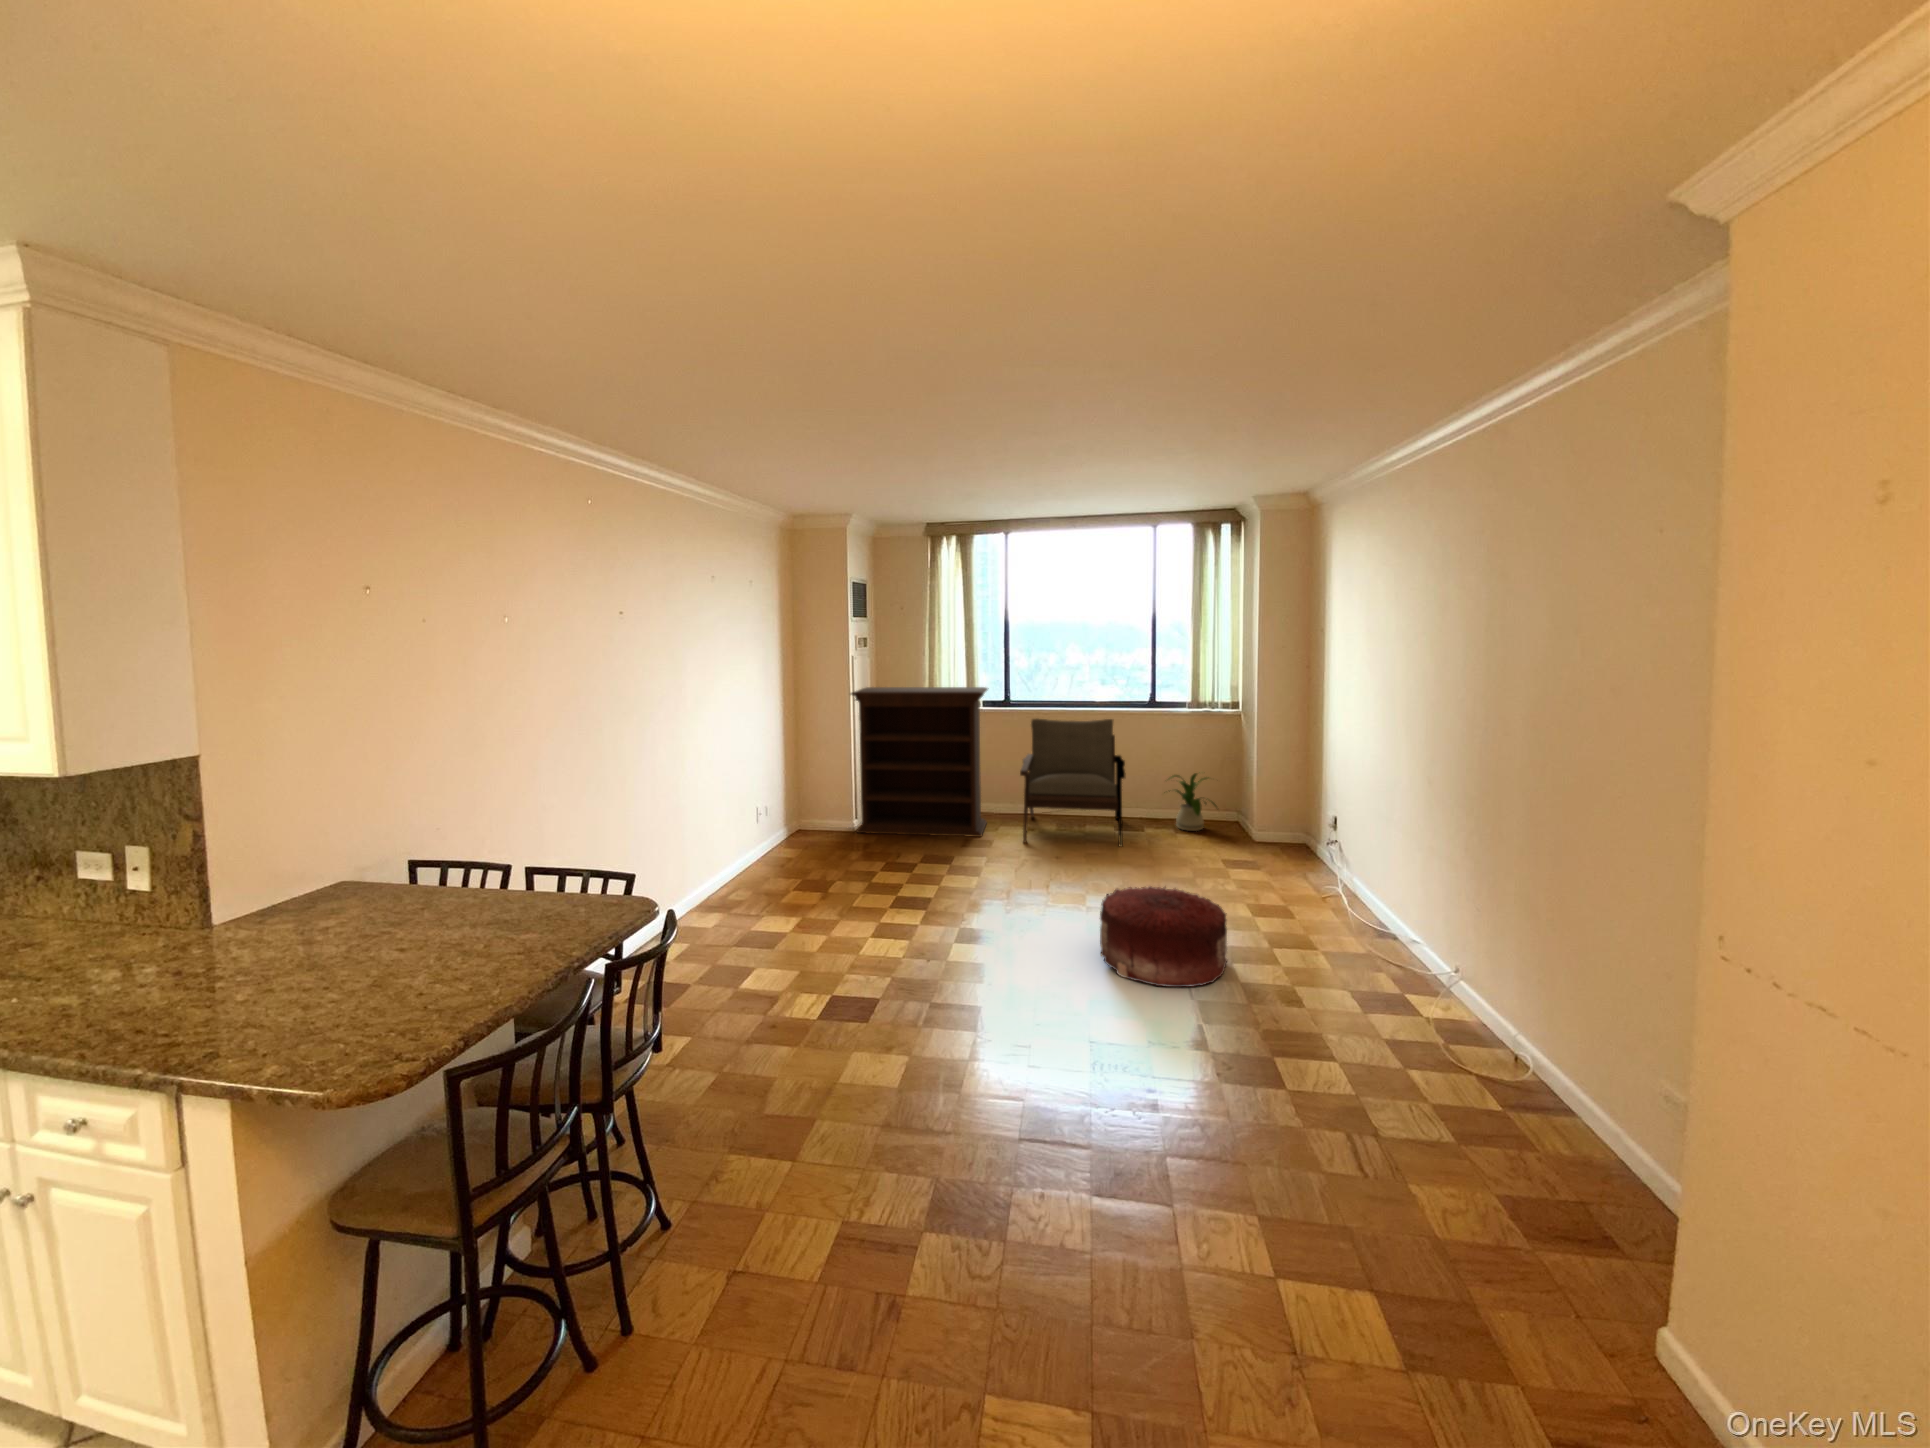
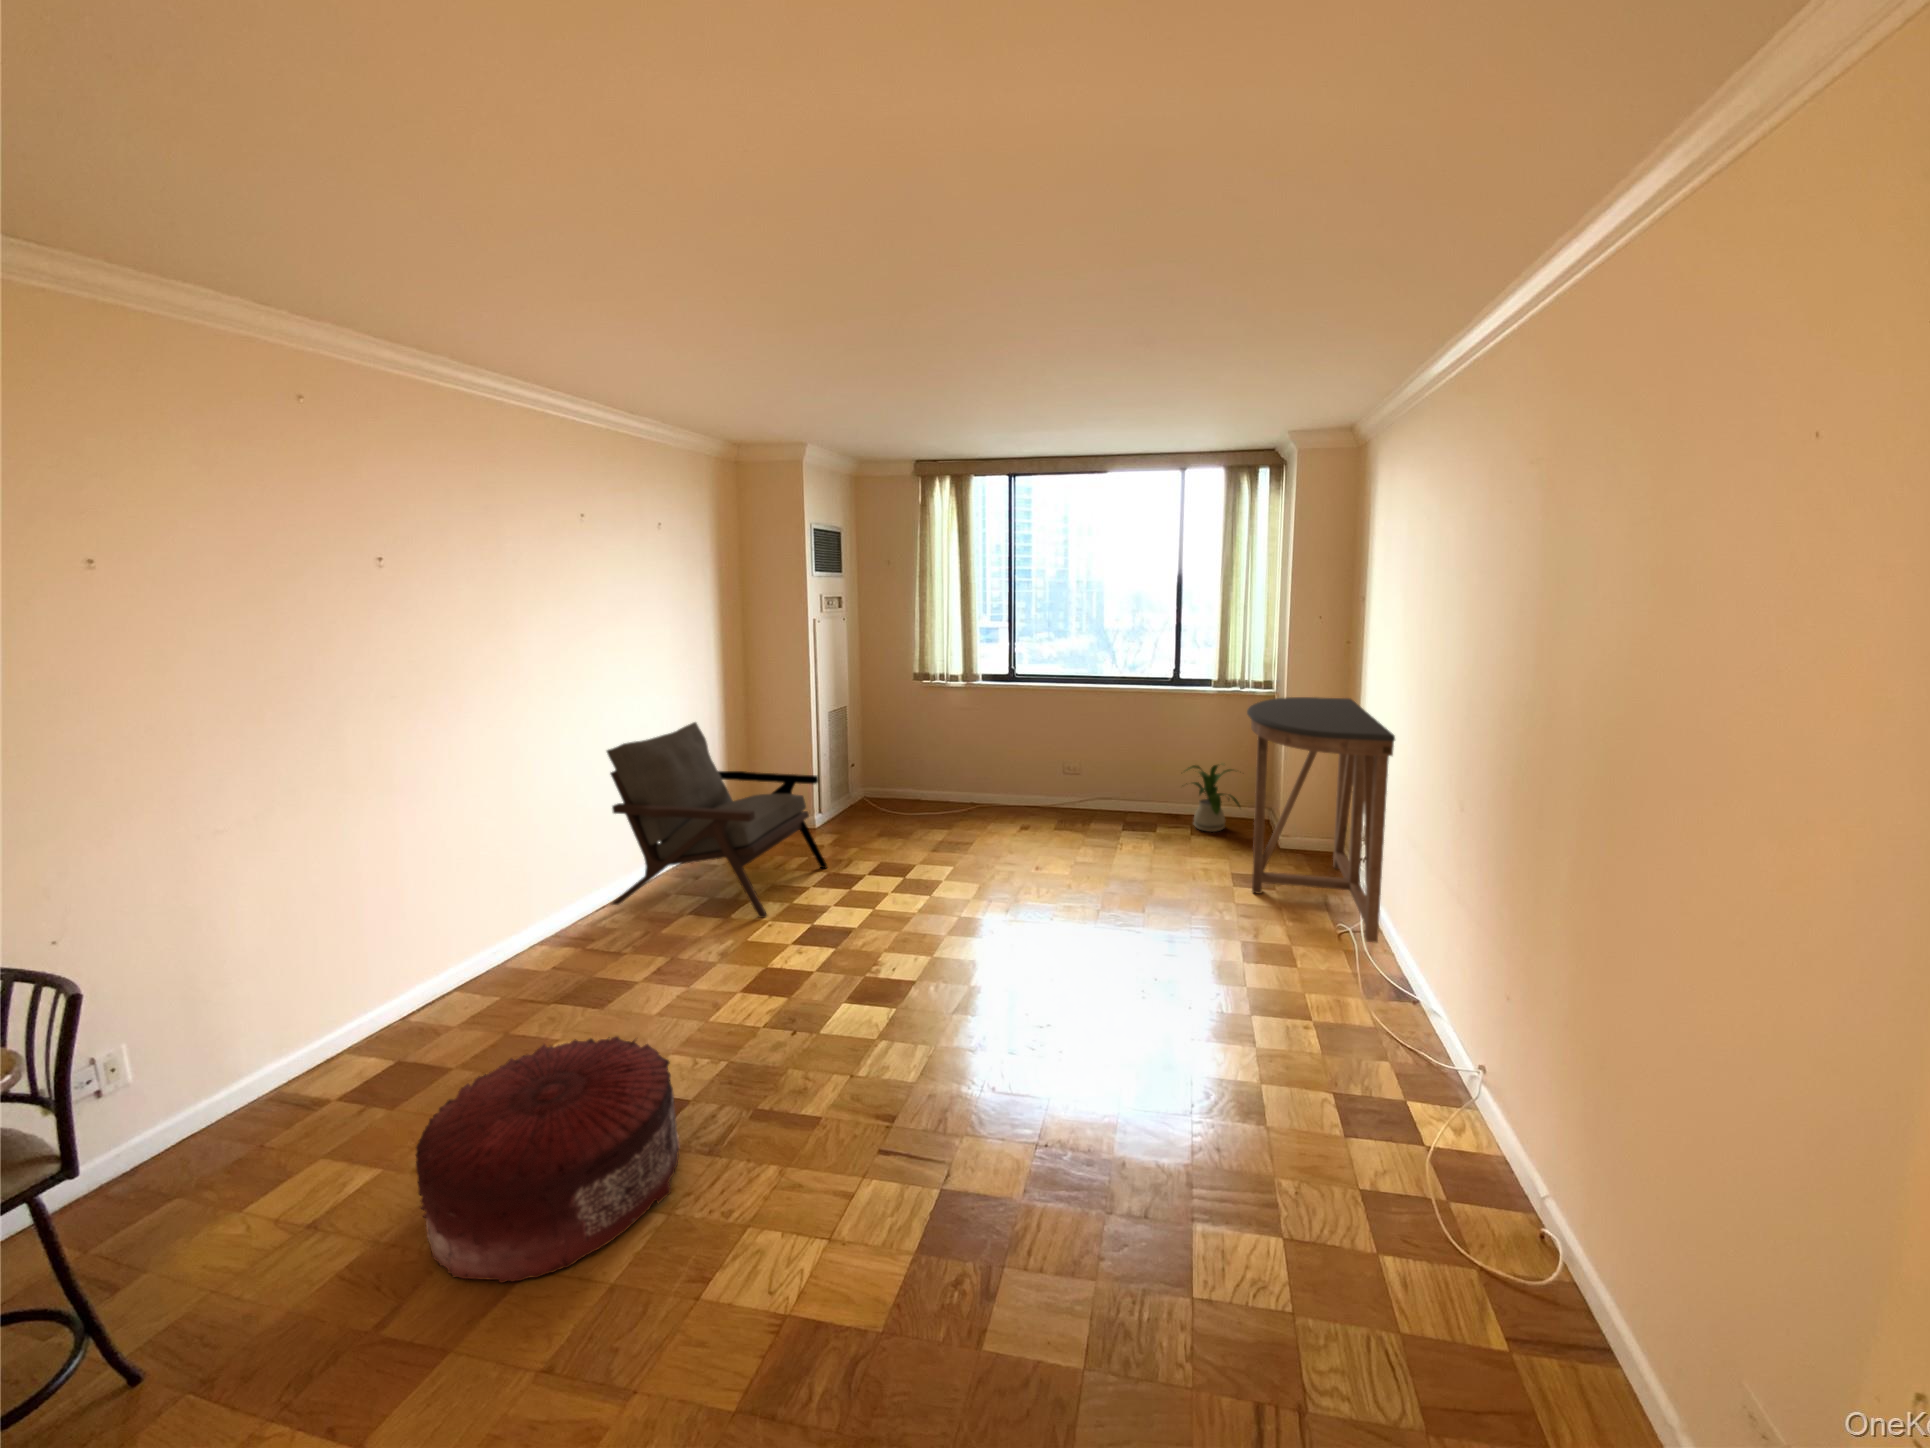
bookshelf: present [851,687,987,837] -> none [810,656,981,835]
console table: none [1234,713,1366,904] -> present [1247,697,1395,943]
armchair: present [1020,719,1125,847] -> present [607,722,827,918]
pouf: present [1100,886,1227,987] -> present [416,1036,680,1283]

